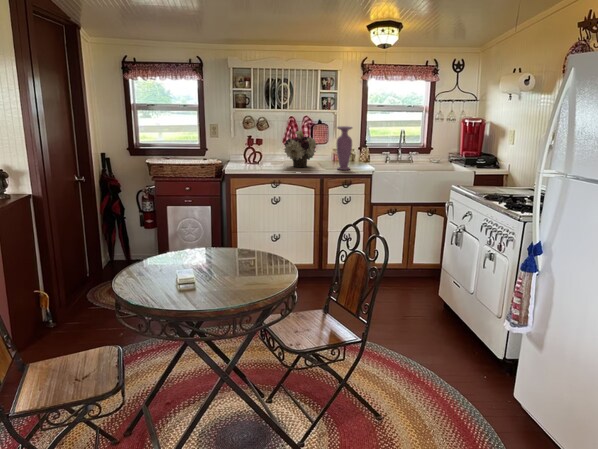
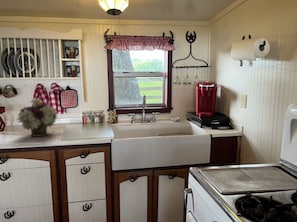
vase: present [336,126,352,170] -> none [72,94,90,139]

